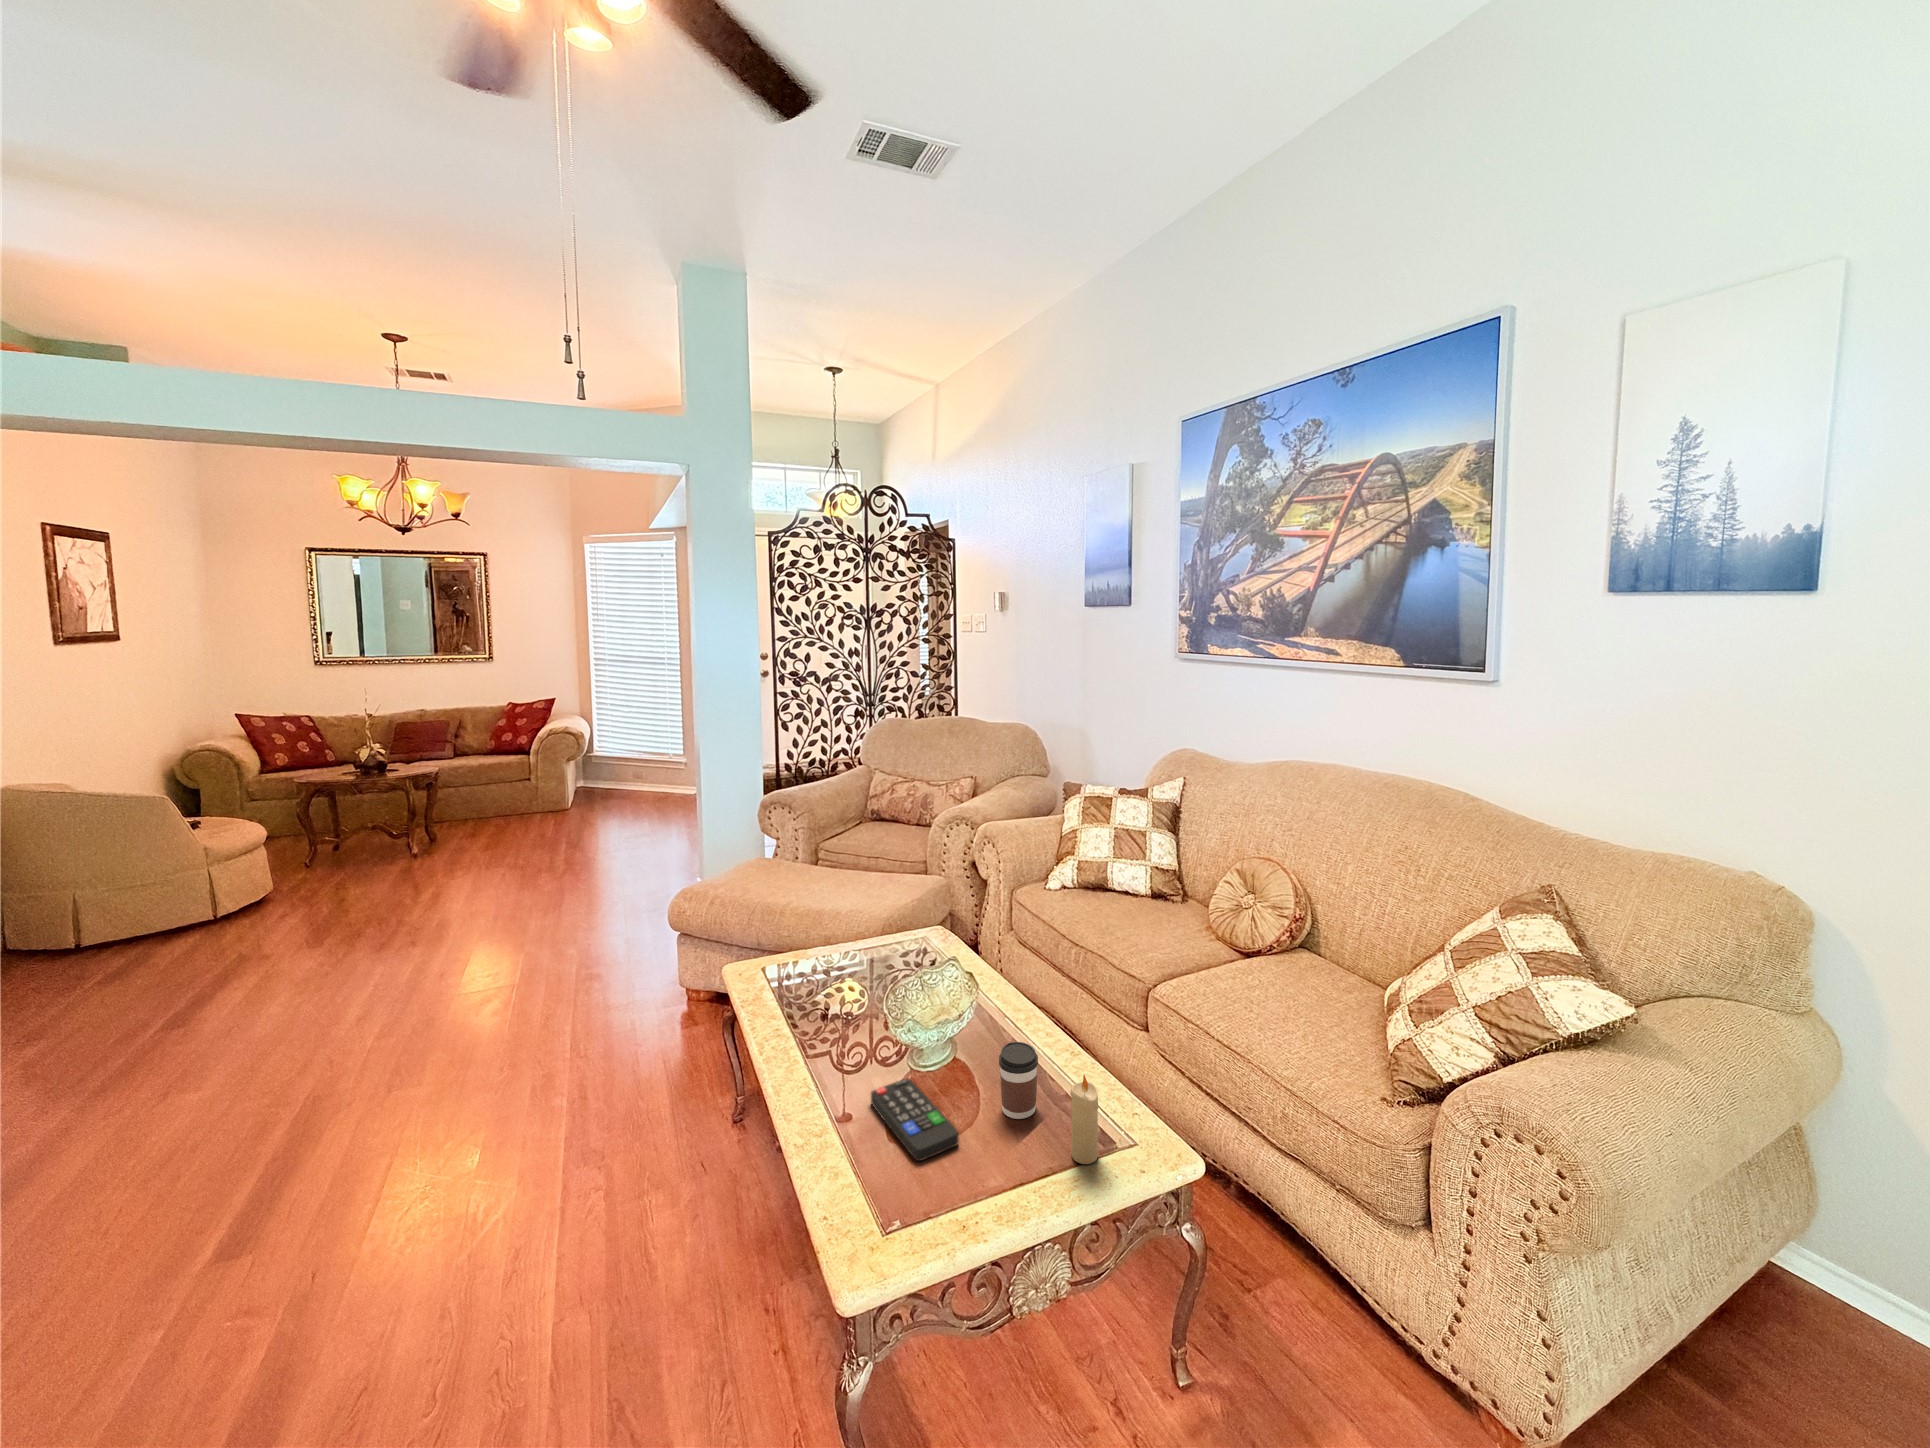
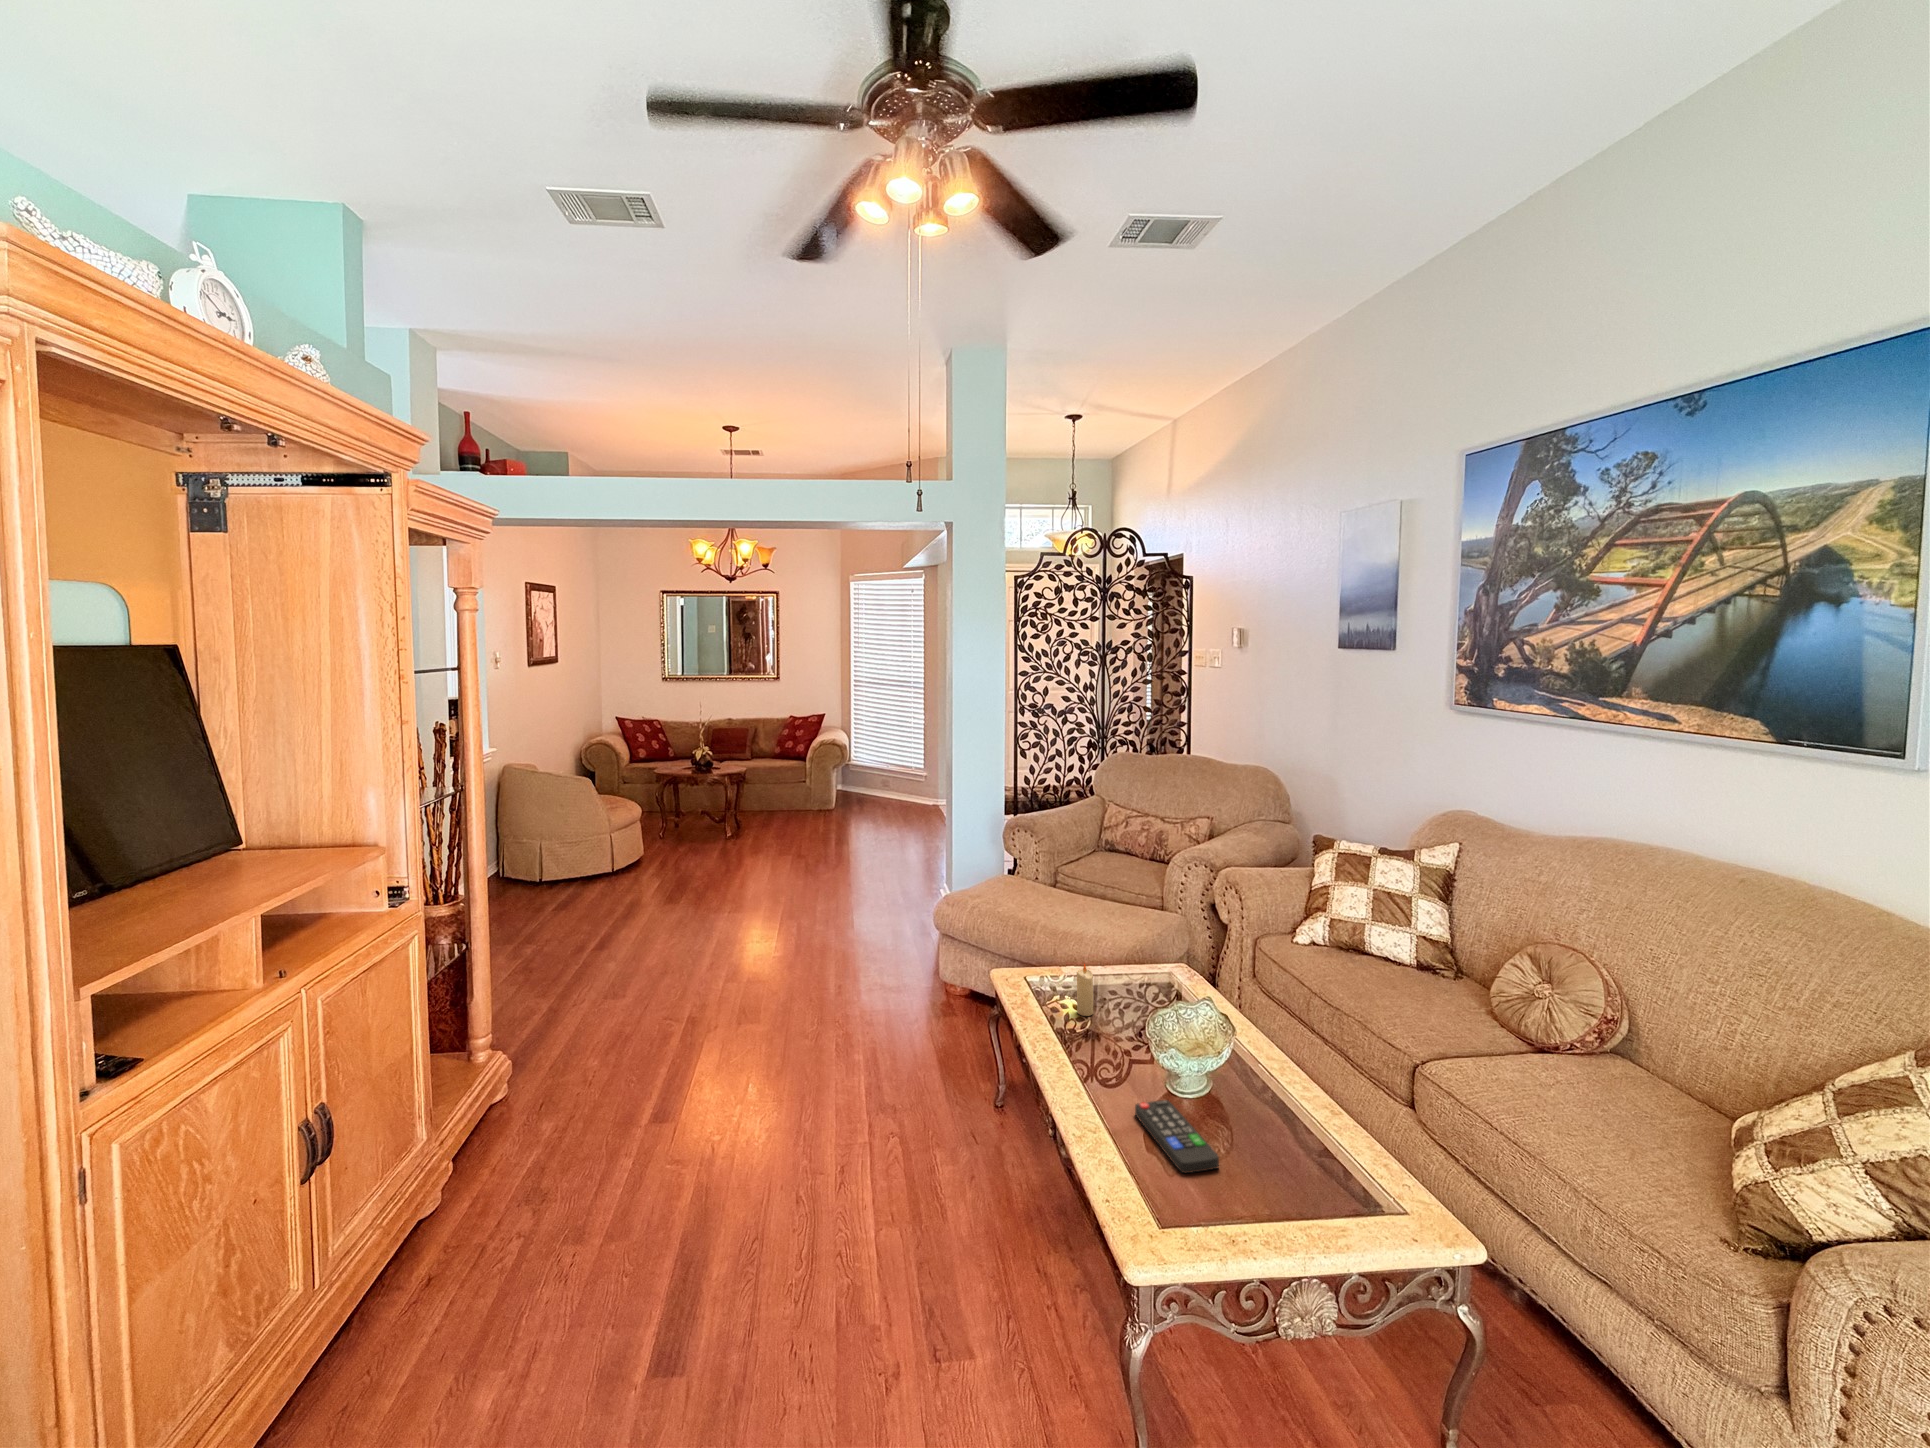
coffee cup: present [999,1042,1038,1119] -> none [1257,1088,1297,1161]
candle: present [1070,1075,1098,1164] -> present [1077,964,1093,1016]

